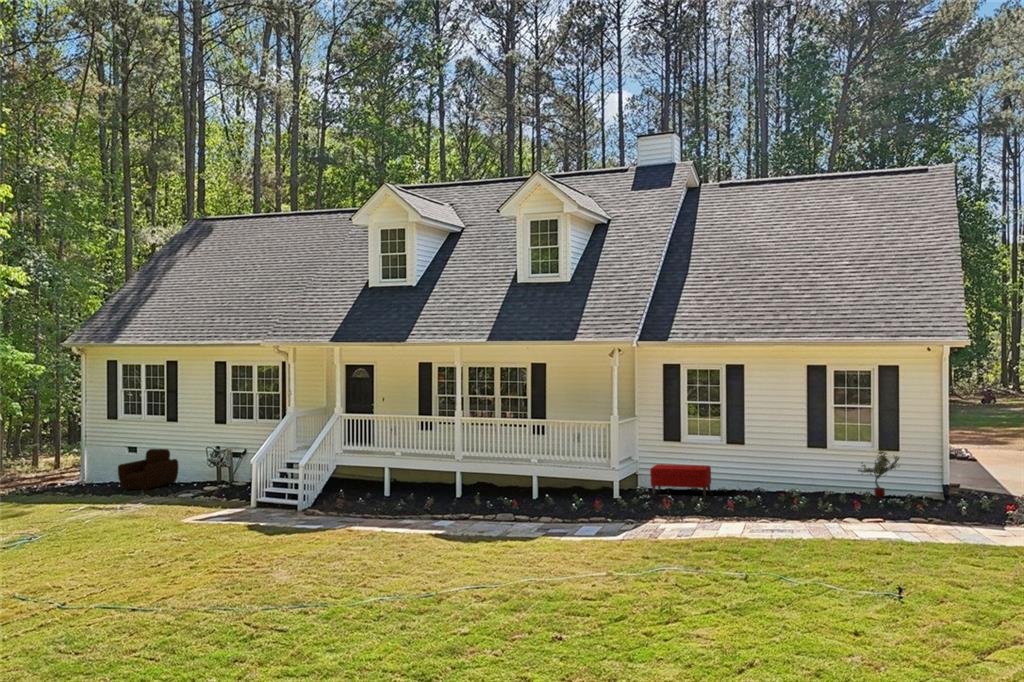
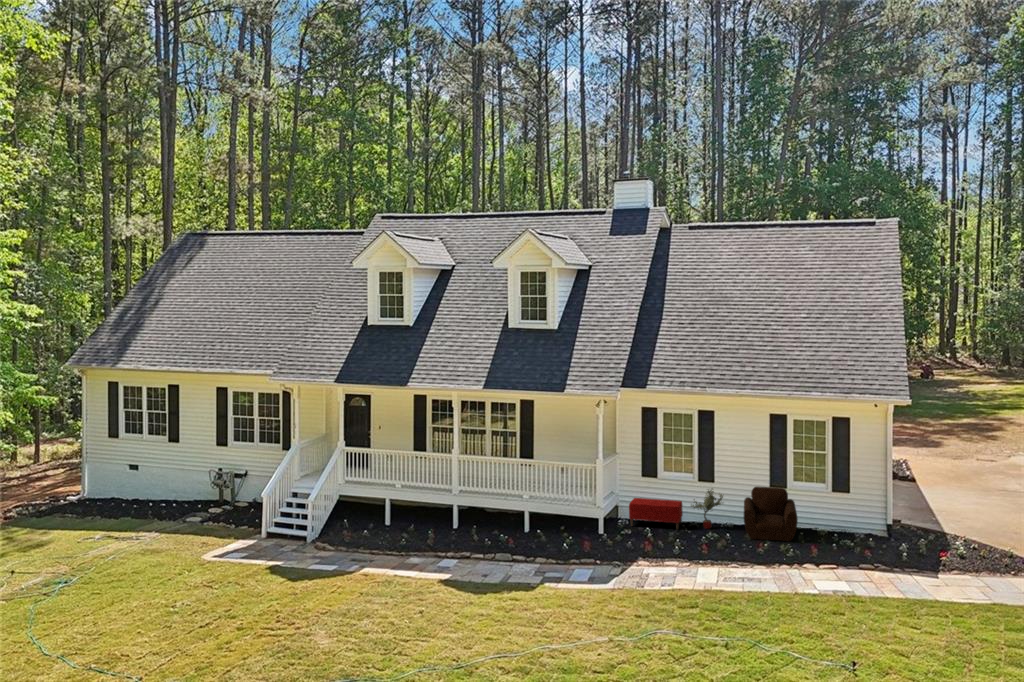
armchair: present [118,449,179,490] -> present [744,487,798,541]
potted tree: present [858,449,899,498] -> present [691,488,723,529]

